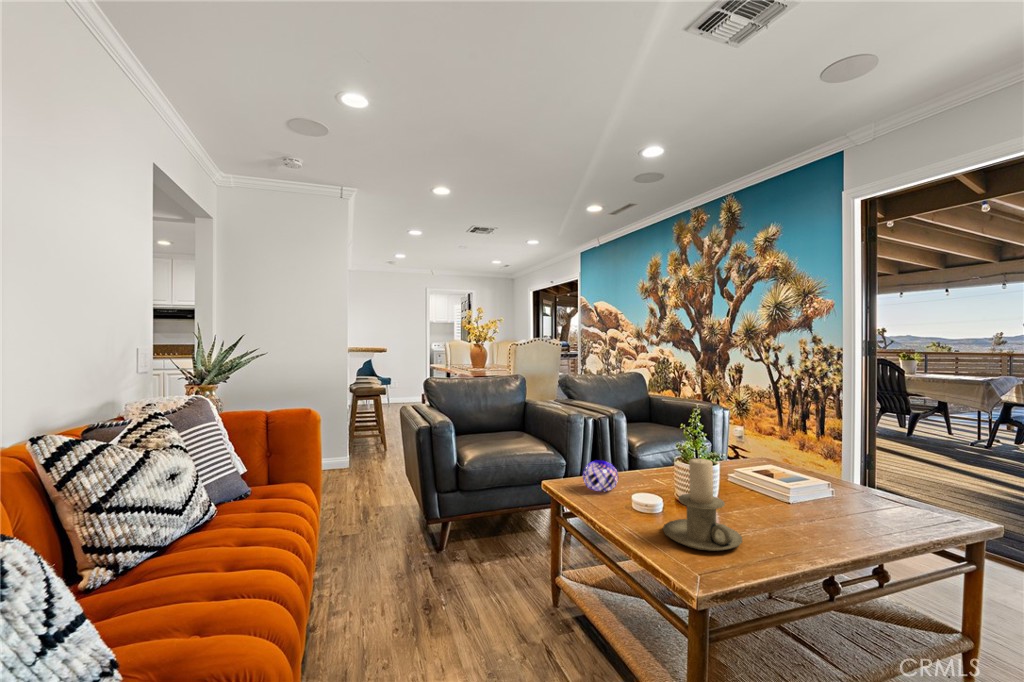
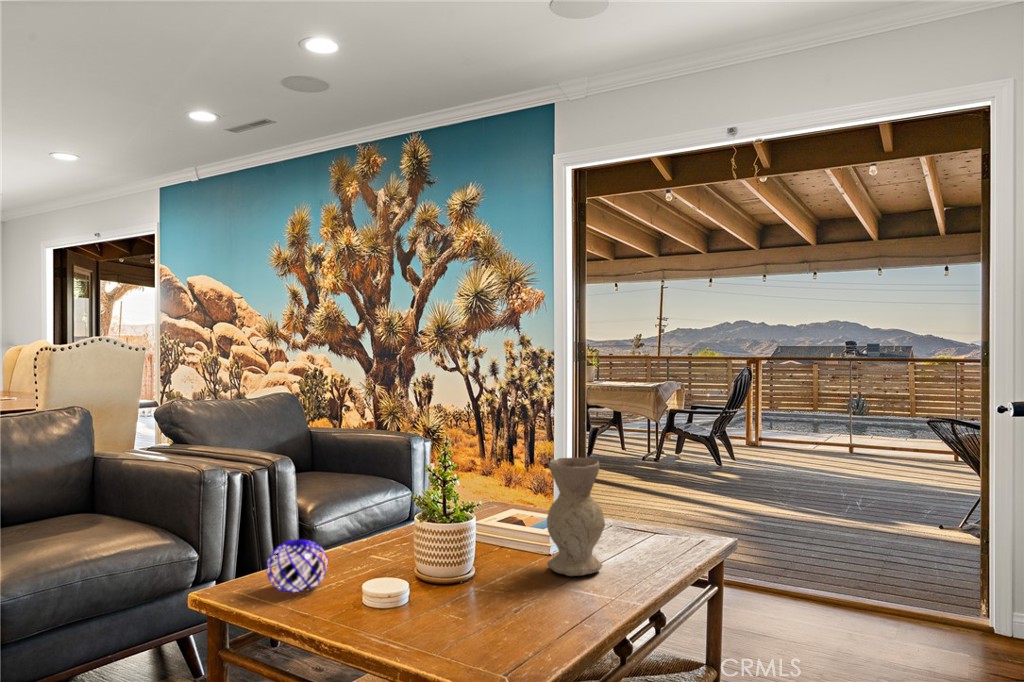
vase: none [776,431,830,524] -> present [547,457,605,576]
candle holder: present [663,459,742,551] -> none [427,510,534,641]

